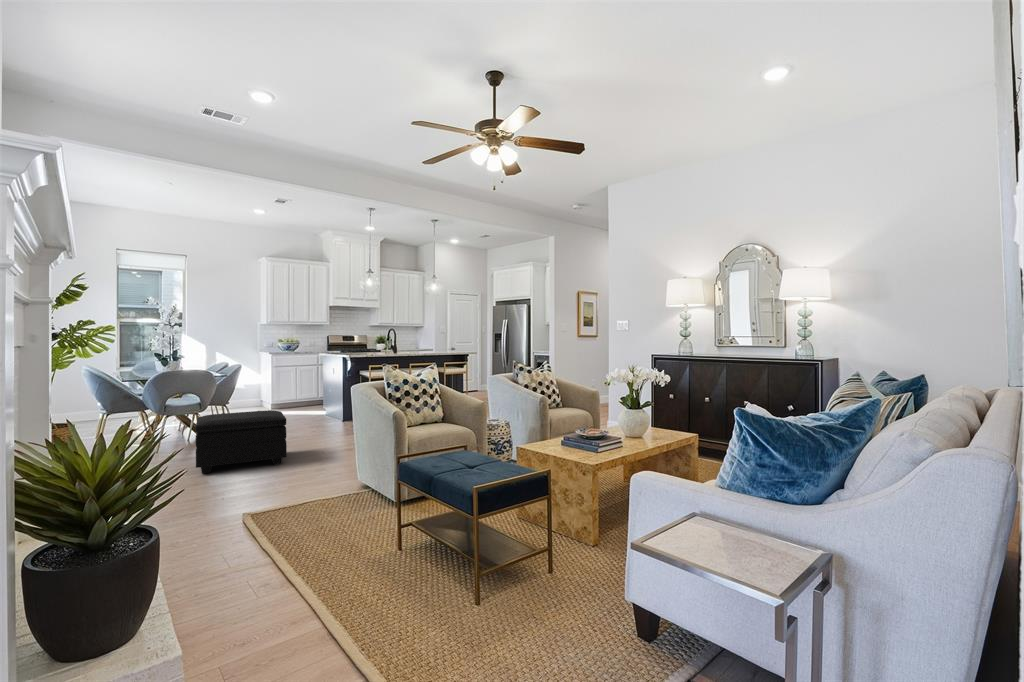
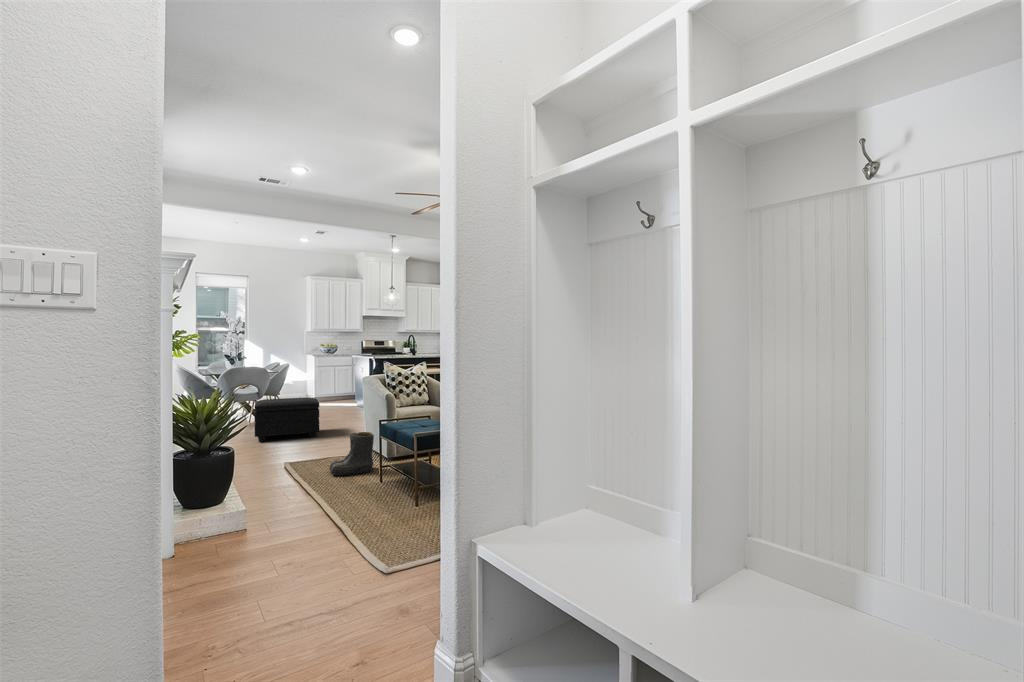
boots: none [311,467,378,535] -> present [329,432,374,475]

